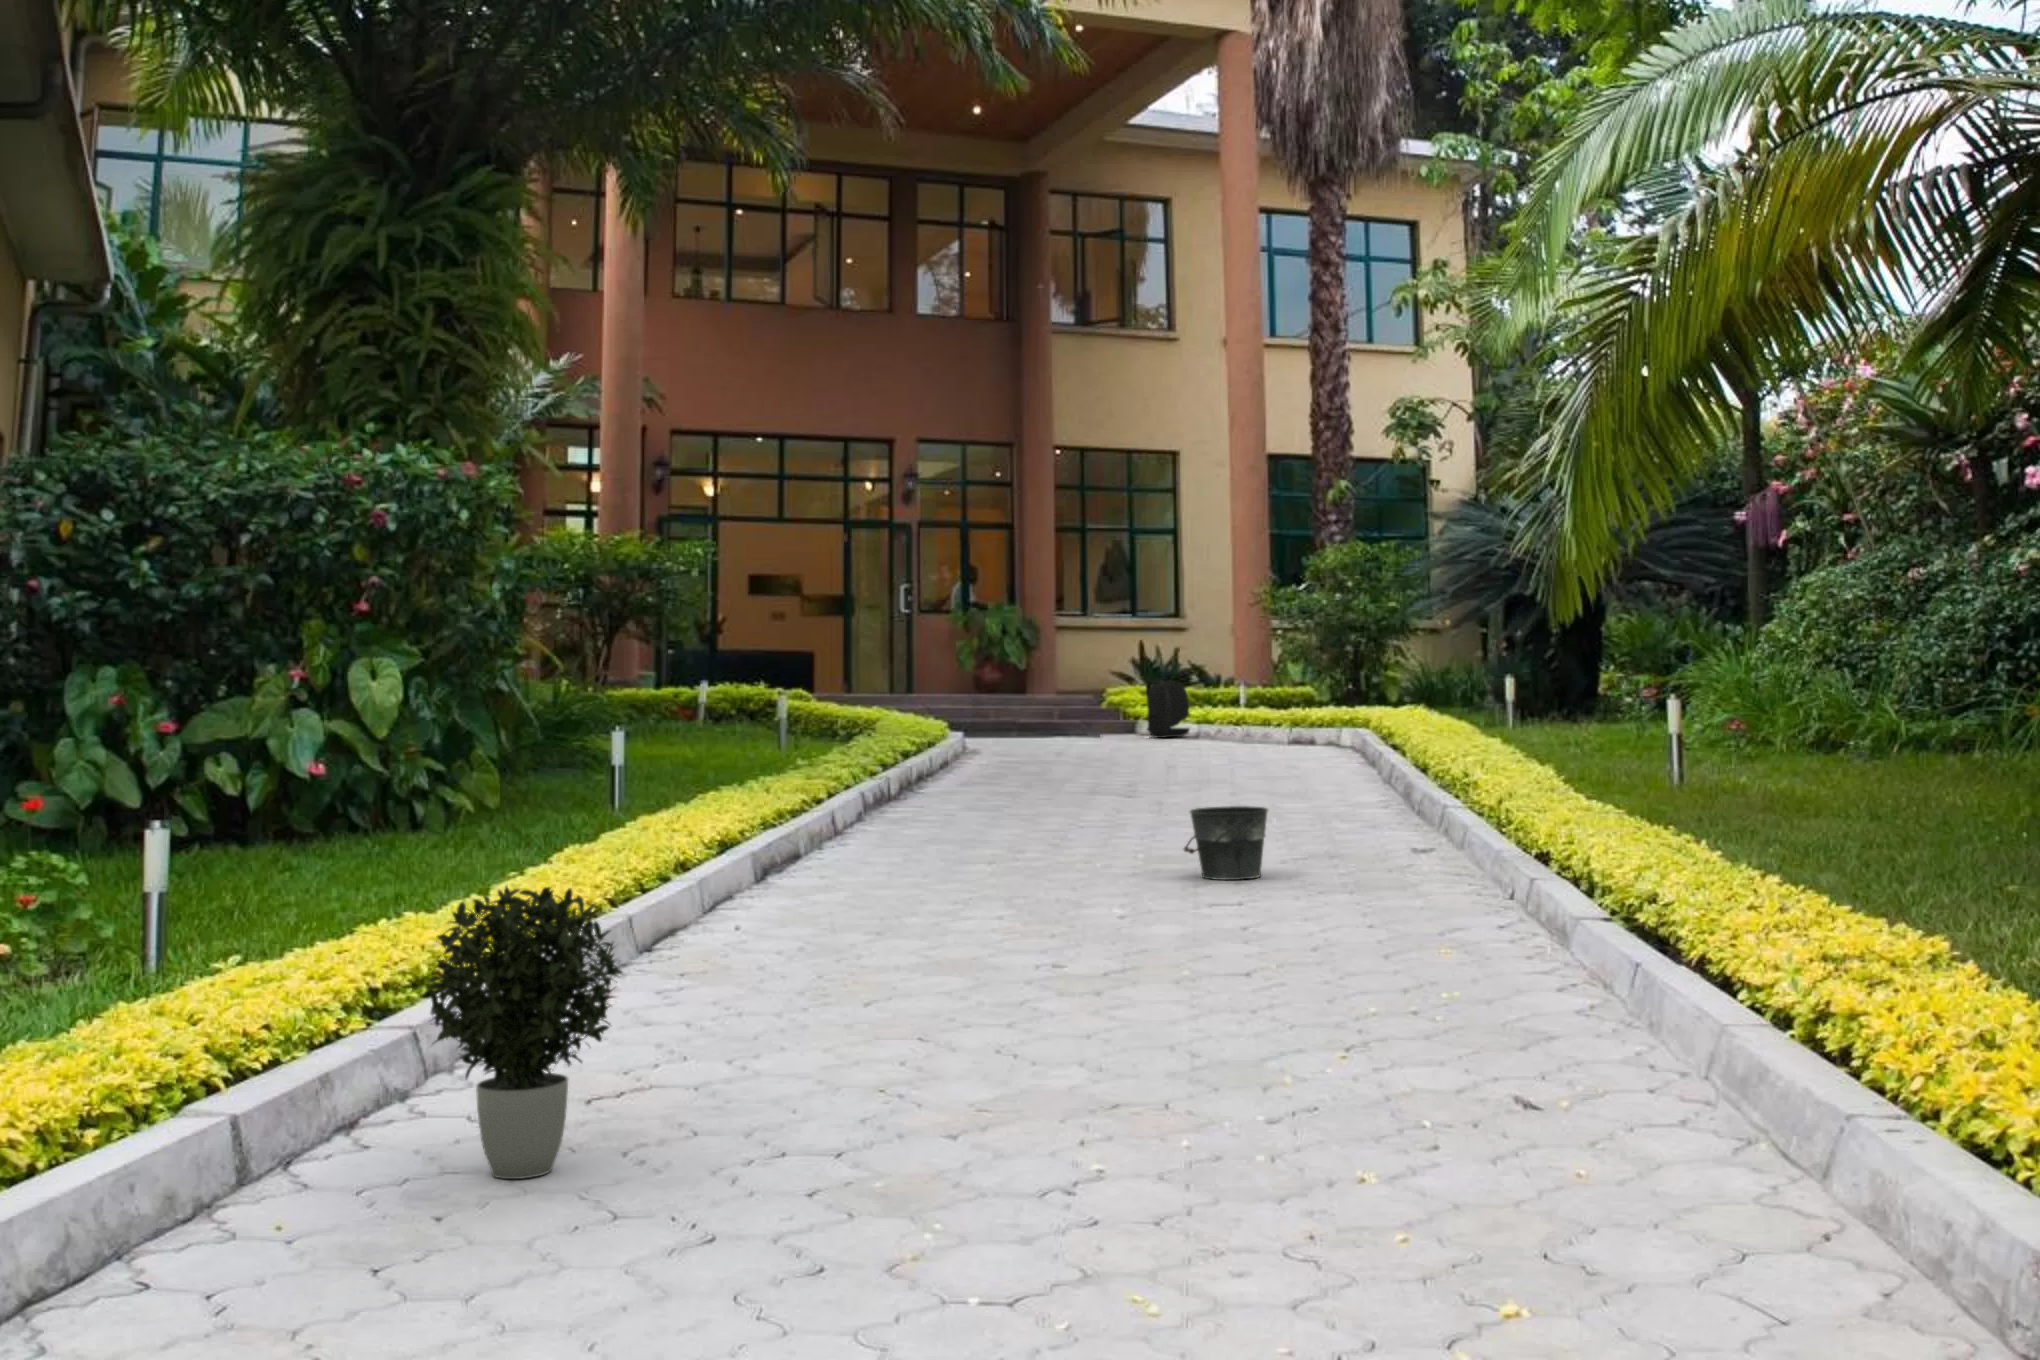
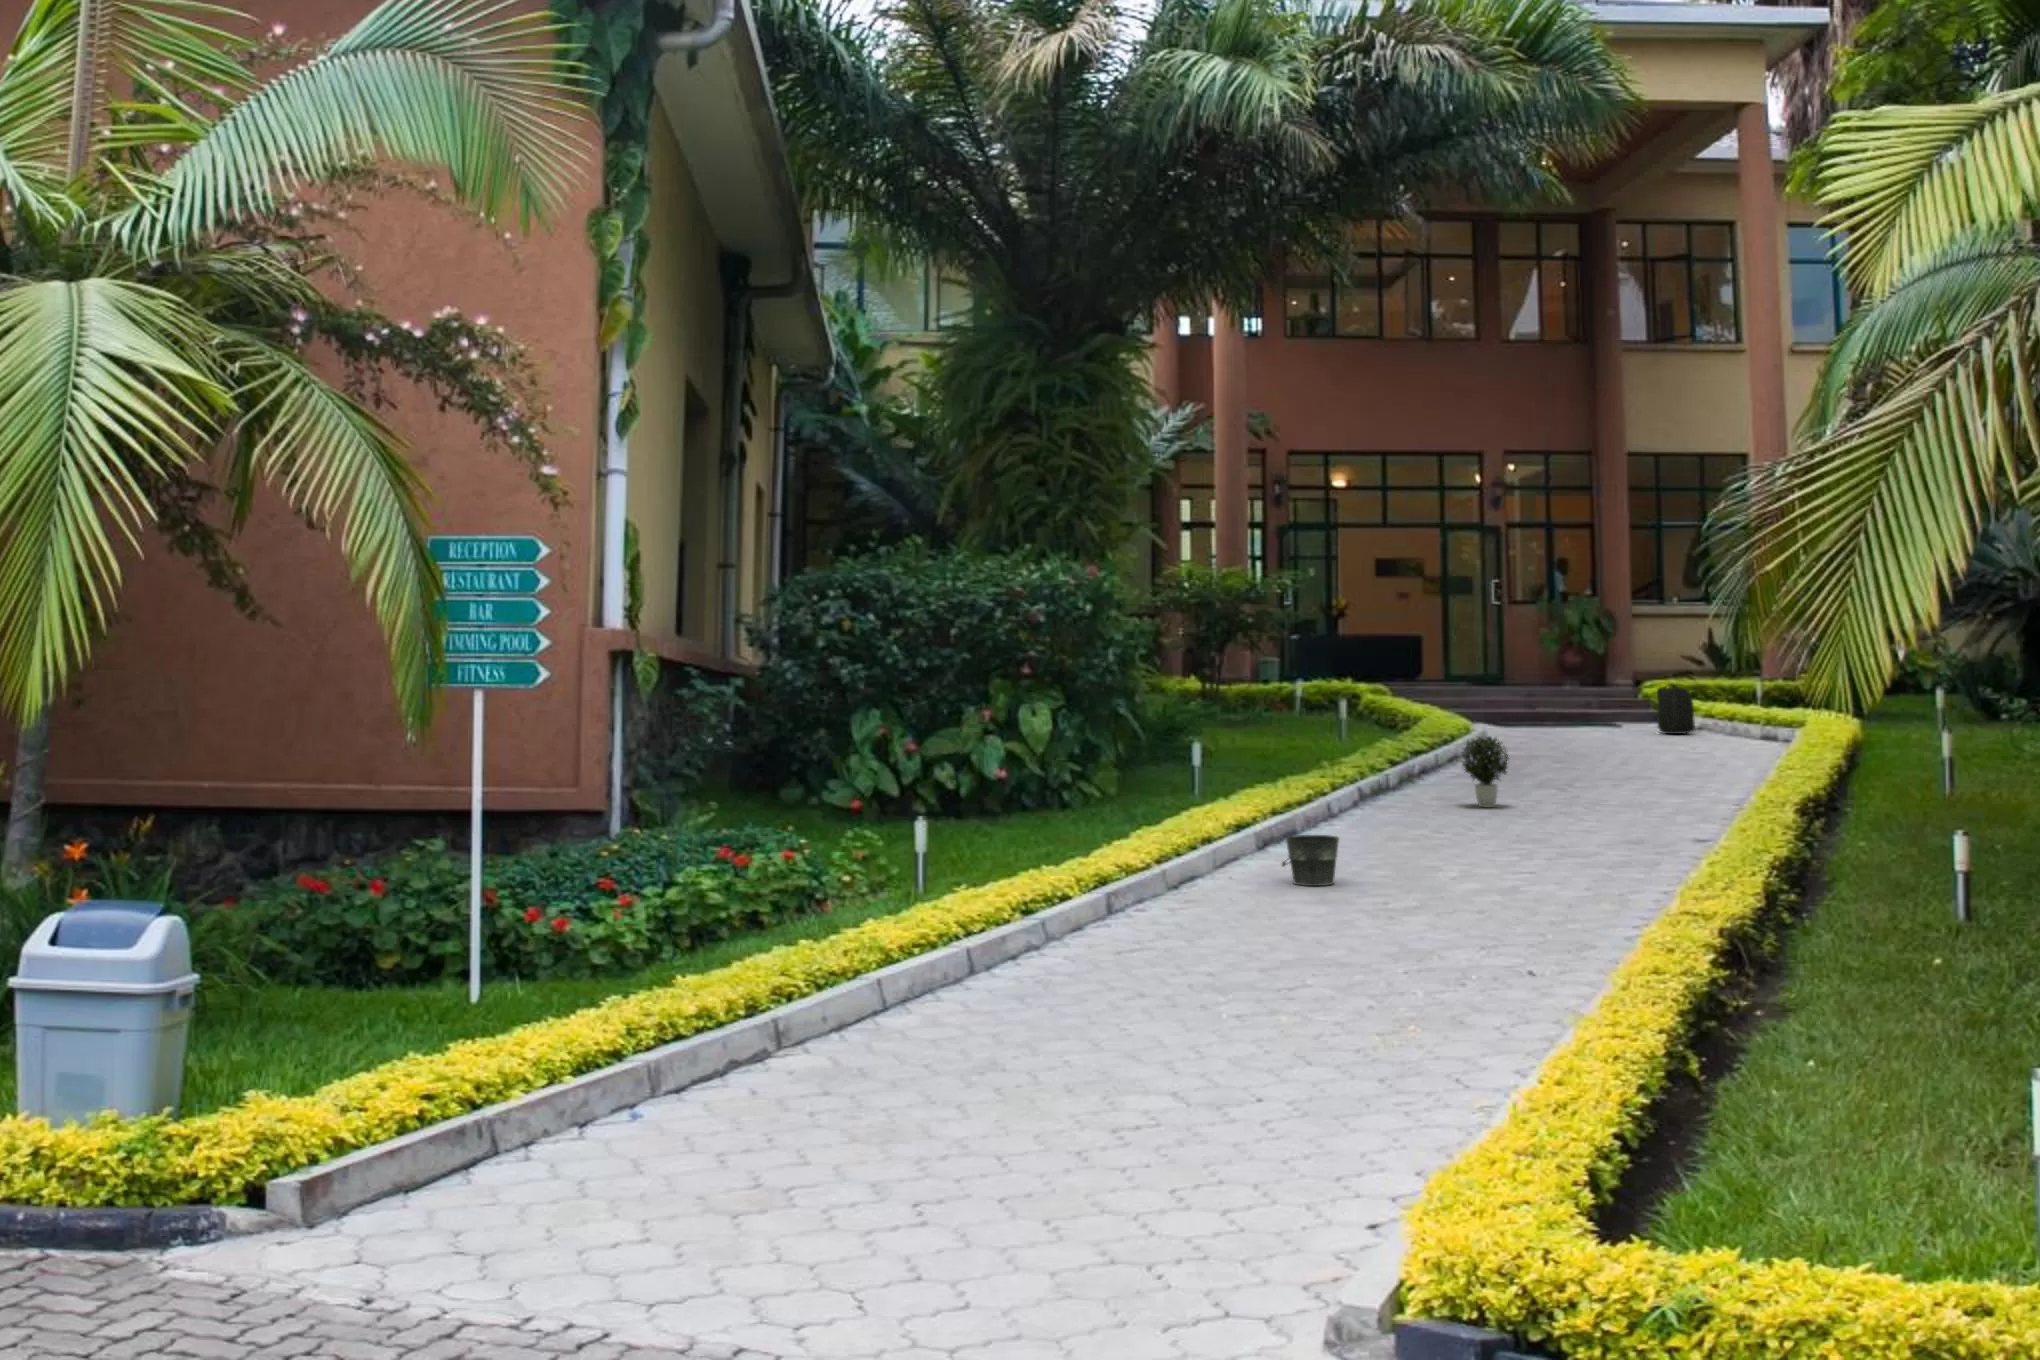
bucket: present [1184,806,1268,880] -> present [1282,835,1339,886]
potted plant: present [428,887,622,1179] -> present [1462,736,1509,807]

